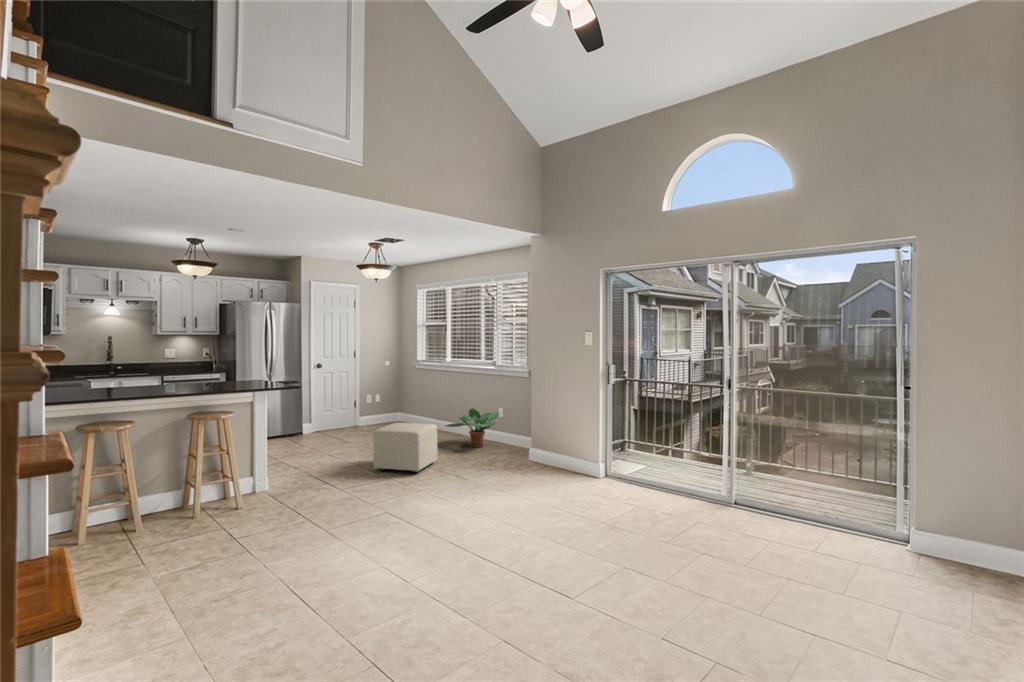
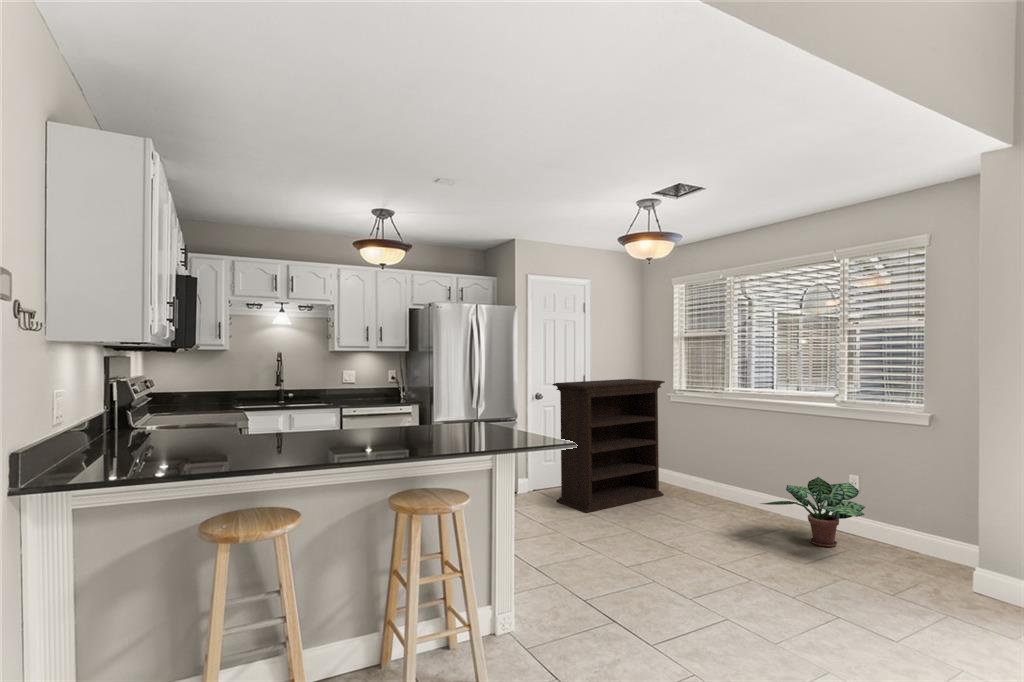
bookshelf: none [326,354,406,440] -> present [552,379,665,513]
ottoman: present [373,423,437,473] -> none [682,504,790,614]

